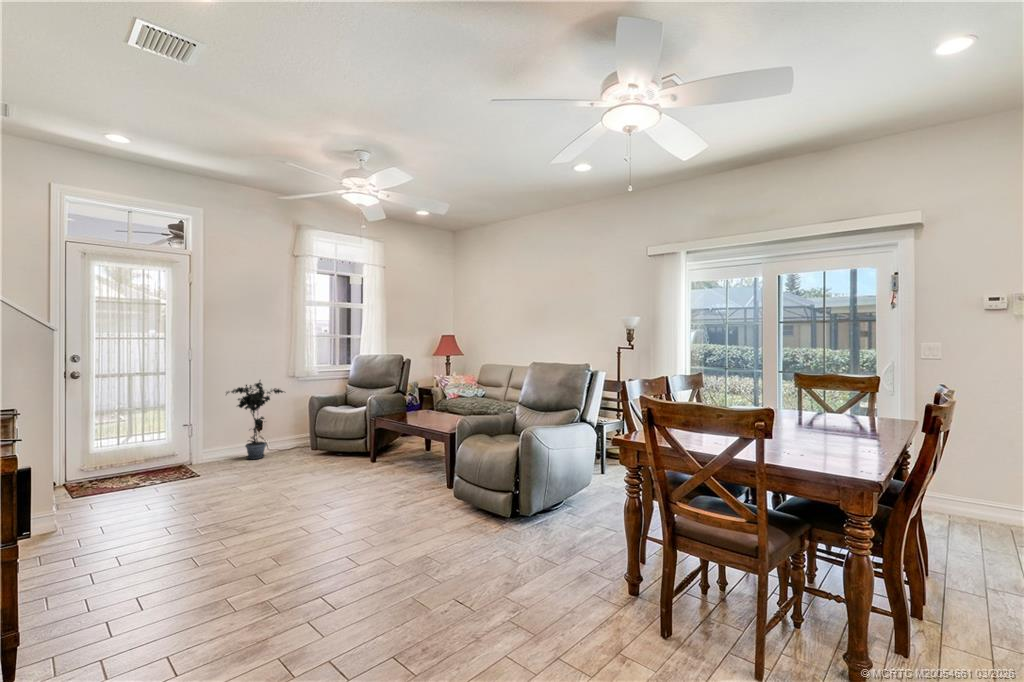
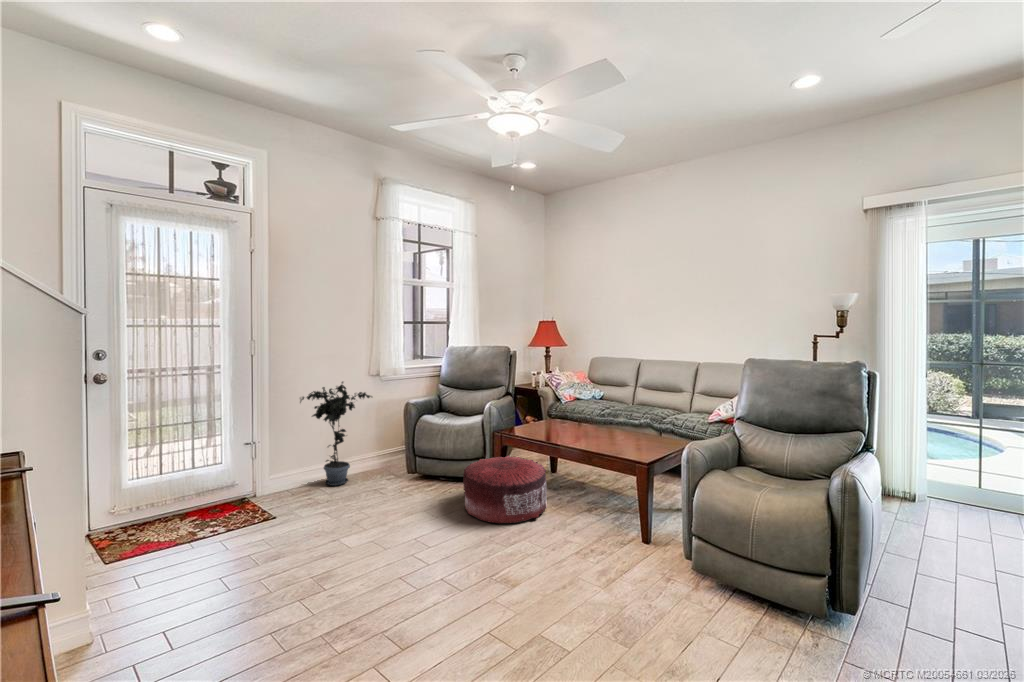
pouf: none [340,434,405,478] -> present [463,455,547,524]

